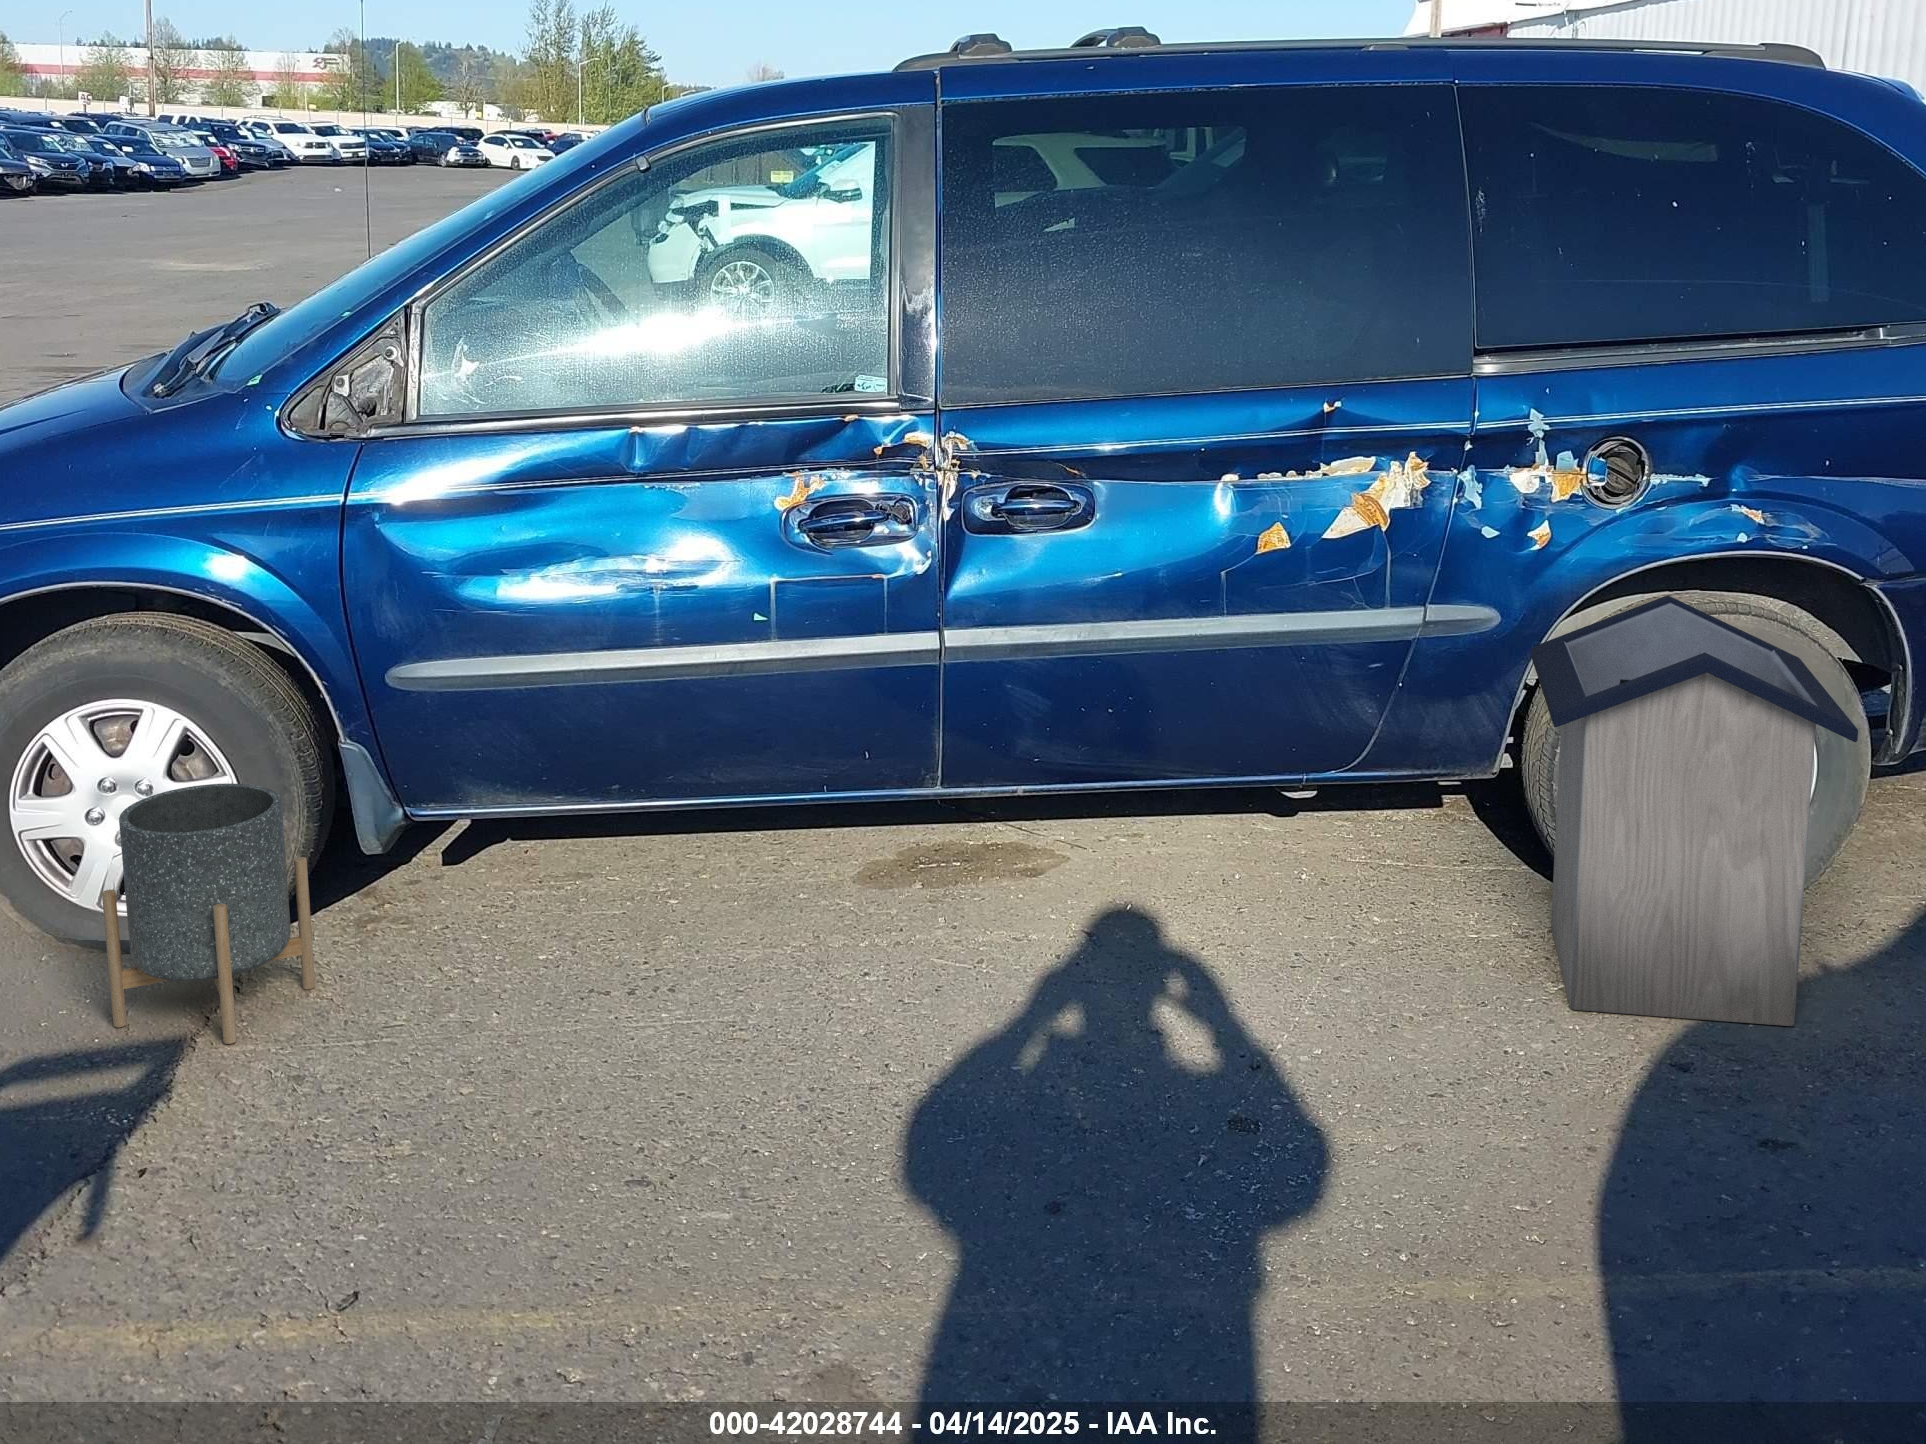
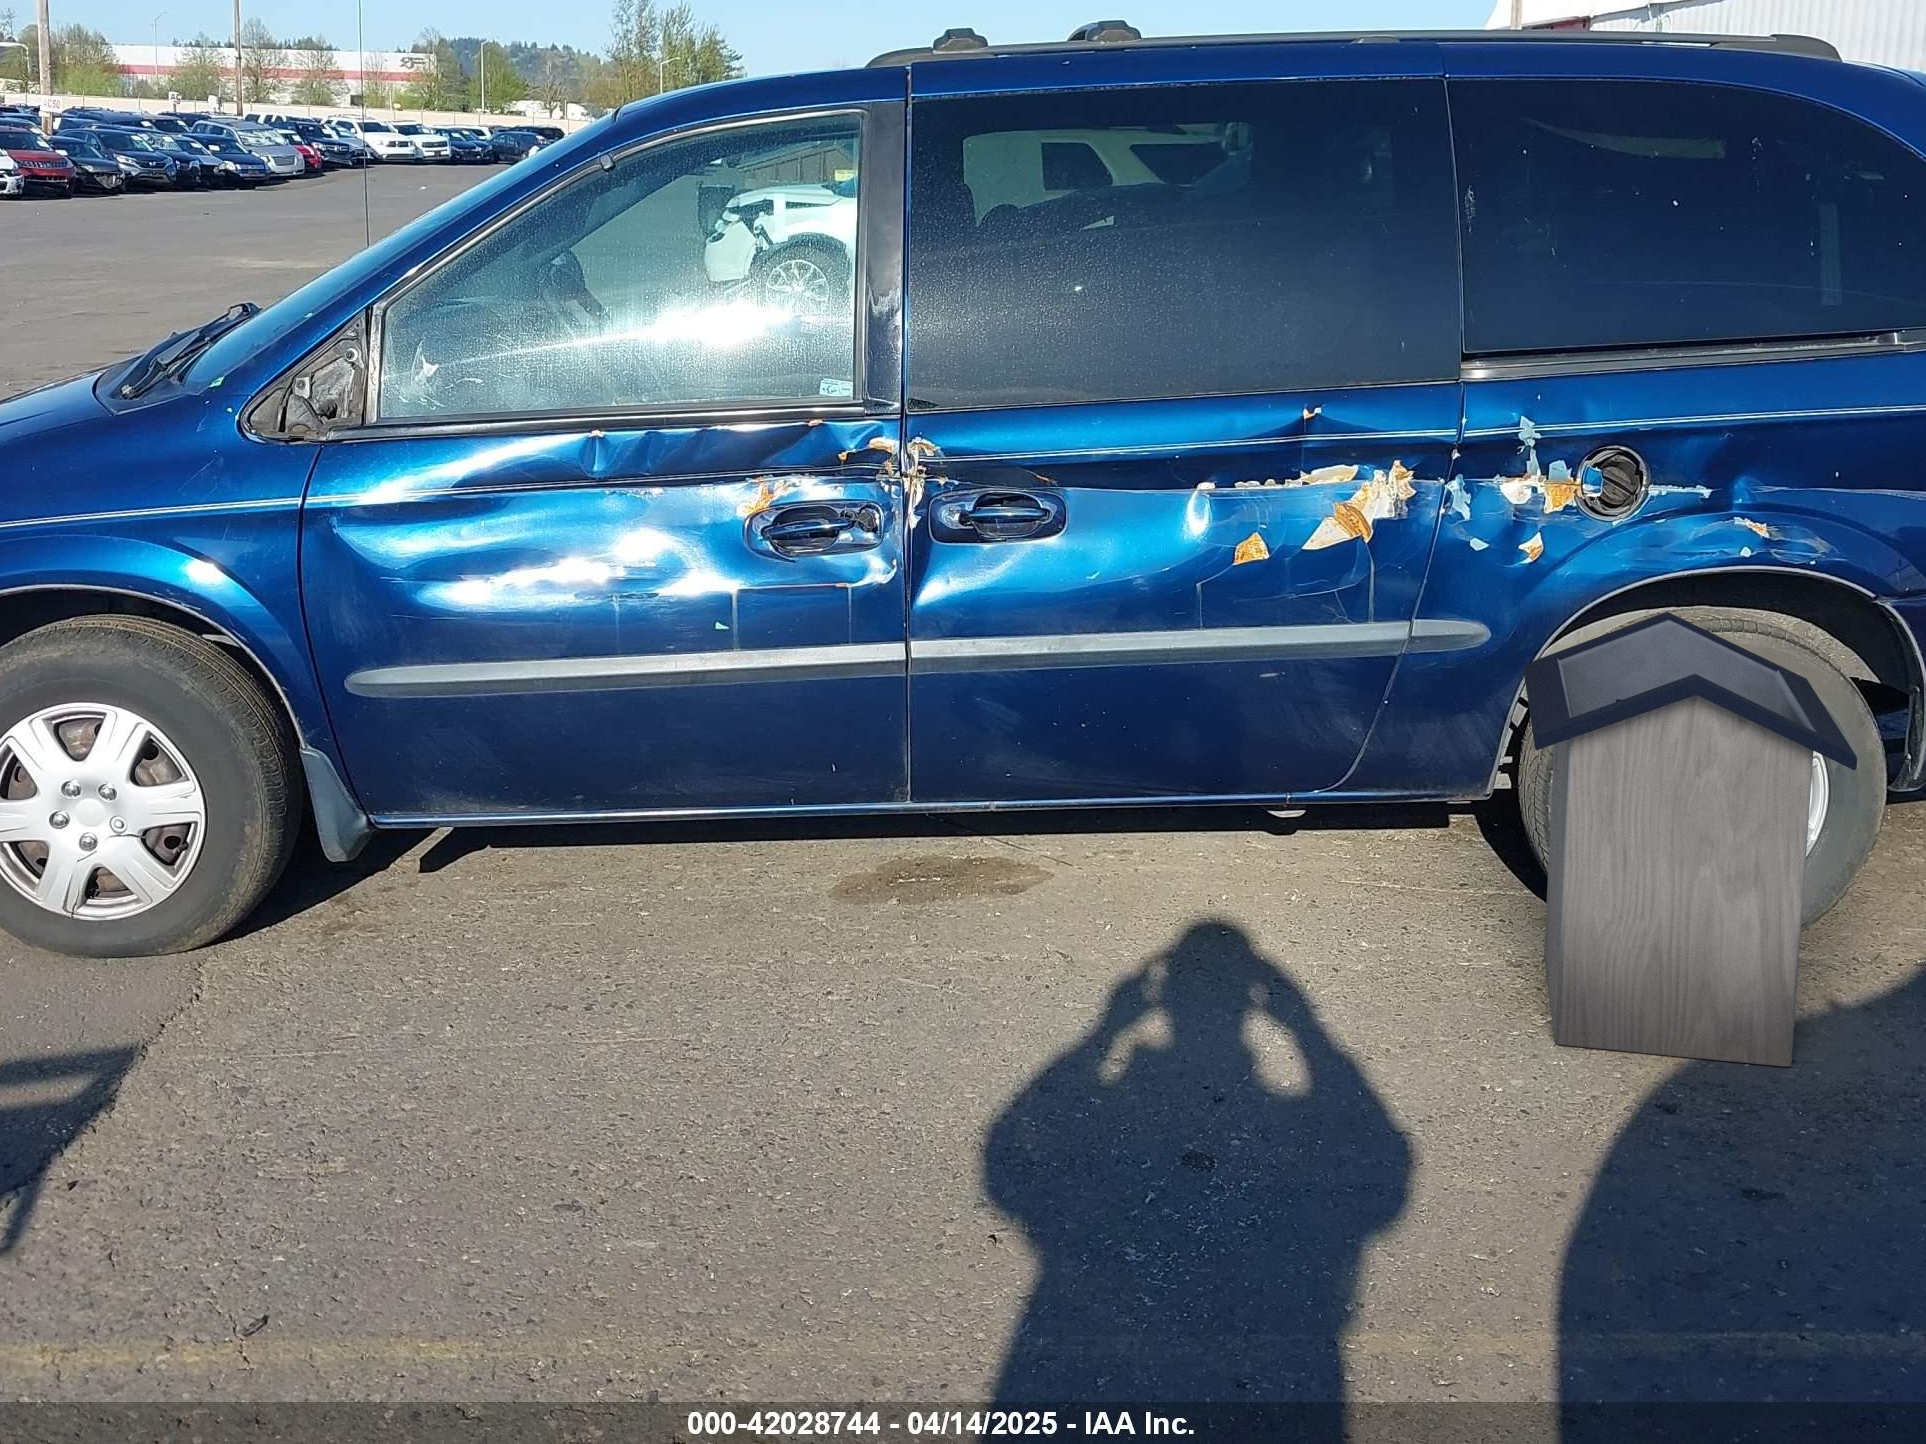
planter: present [102,784,315,1044] -> none [55,789,273,1053]

